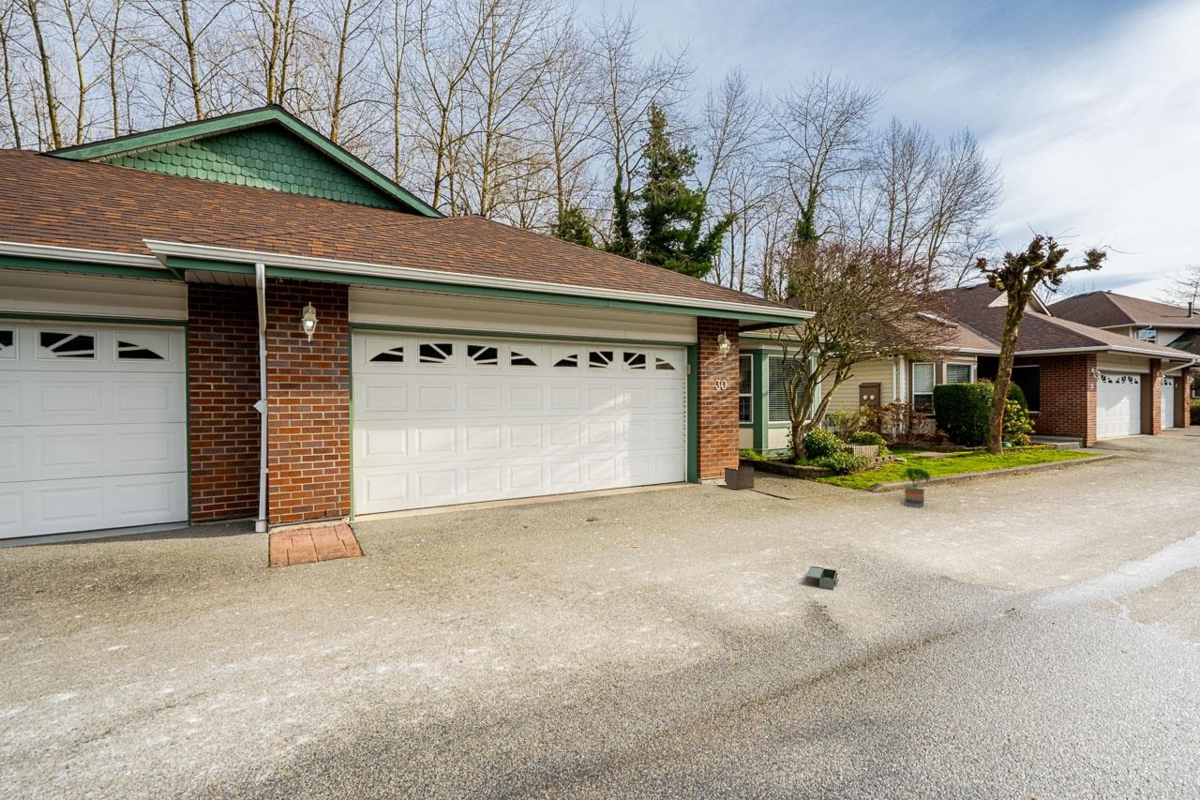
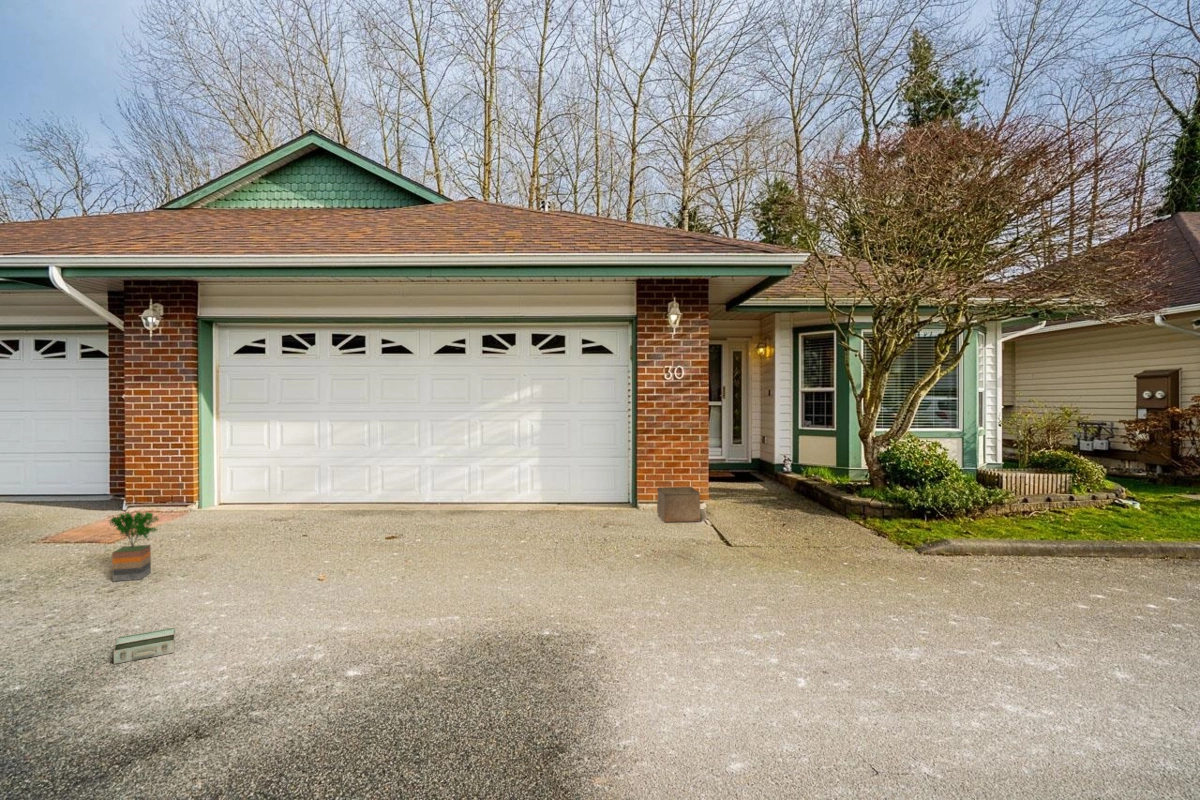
potted tree: present [901,468,930,508] -> present [110,512,158,582]
toolbox: present [807,566,839,589] -> present [114,628,175,664]

